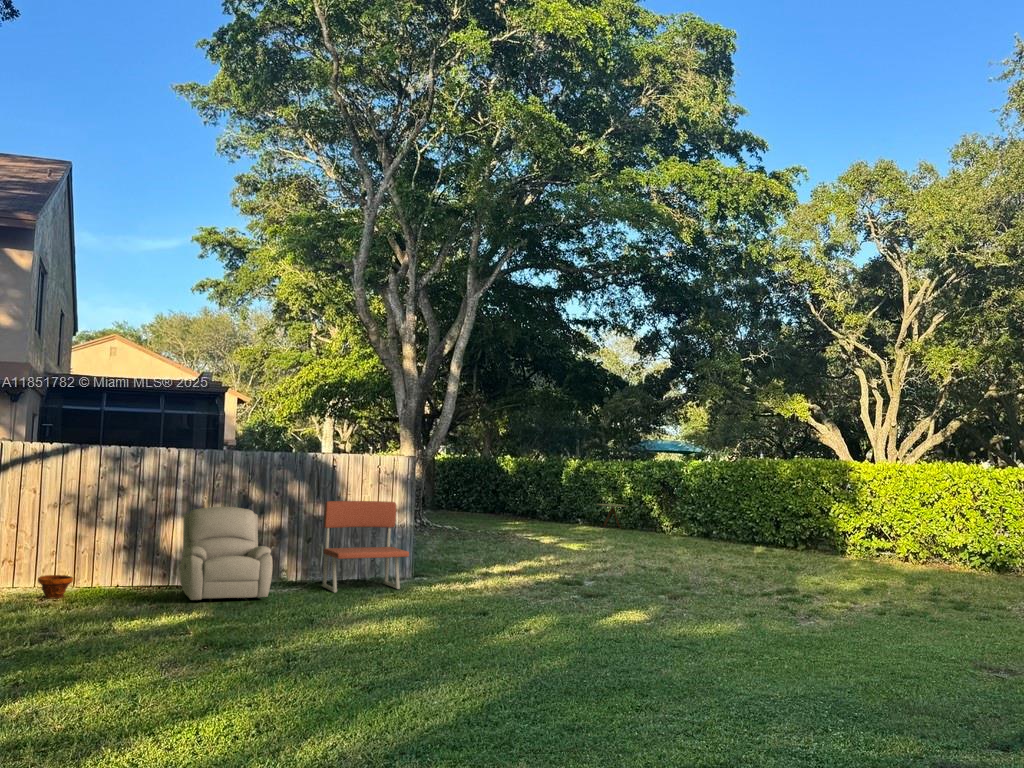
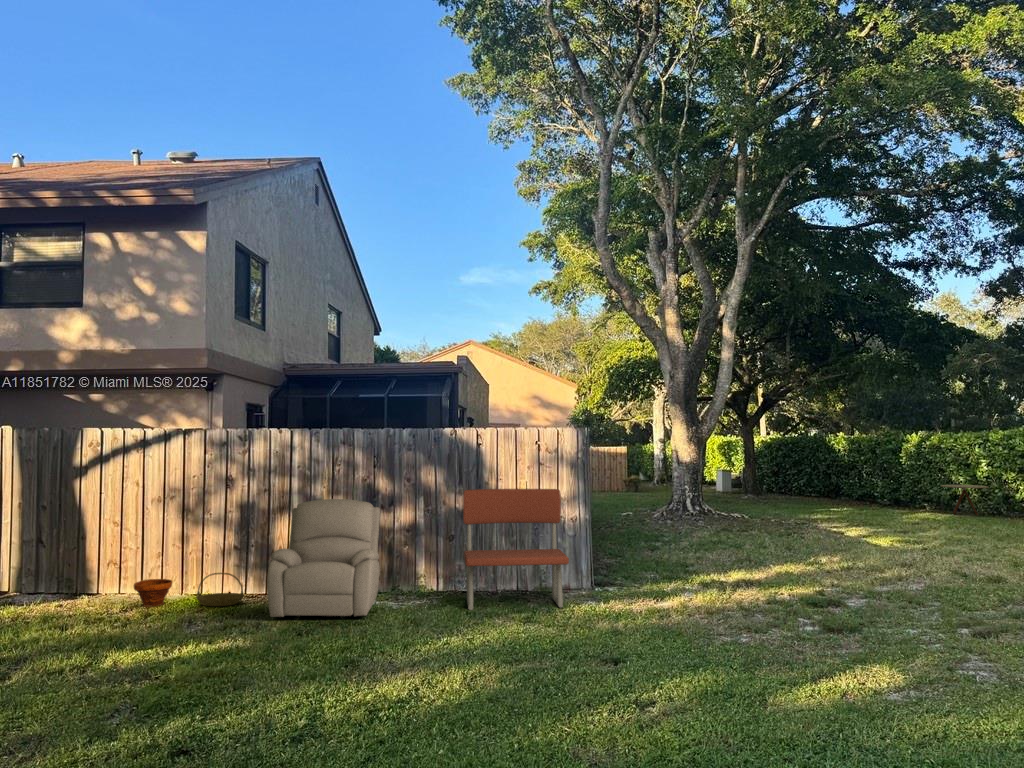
basket: none [96,568,139,596] -> present [196,573,244,606]

